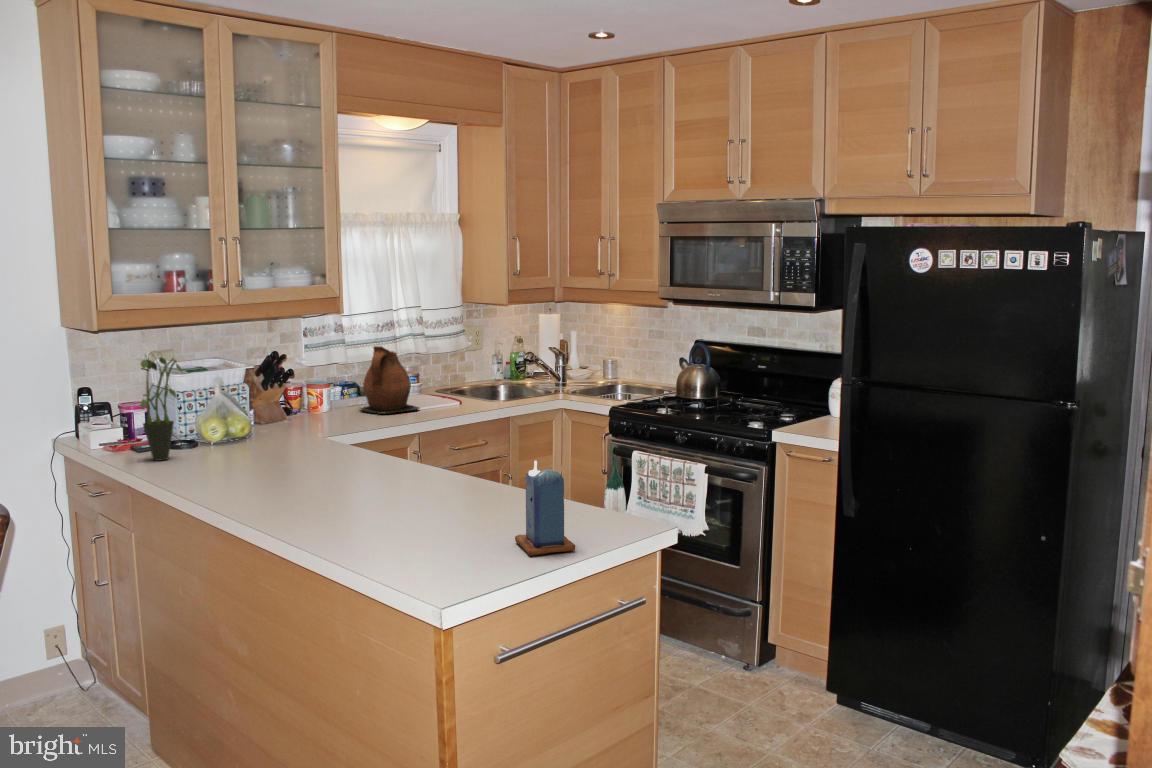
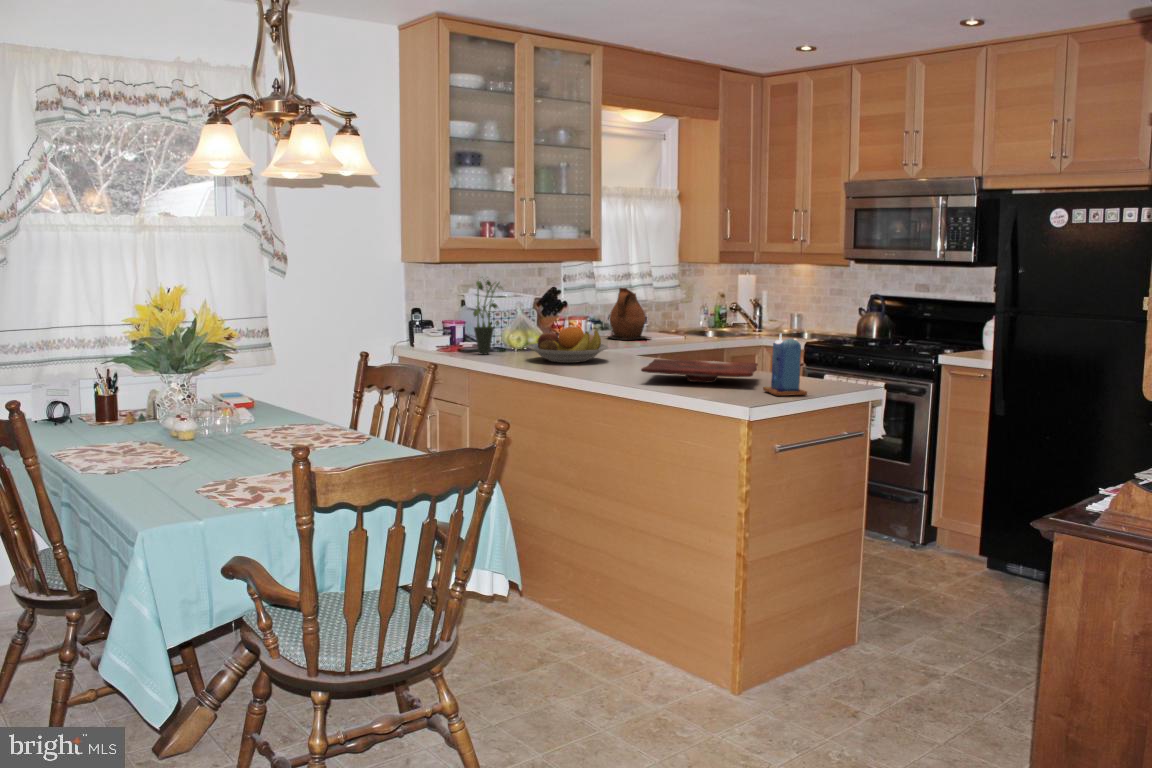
fruit bowl: none [211,424,330,476] -> present [527,326,609,363]
cutting board: none [342,480,520,521] -> present [641,359,758,383]

